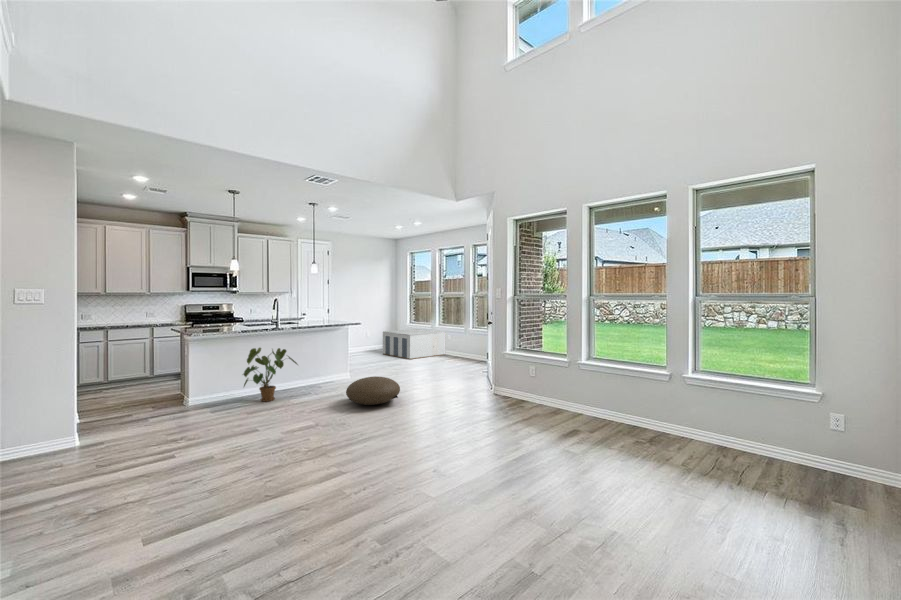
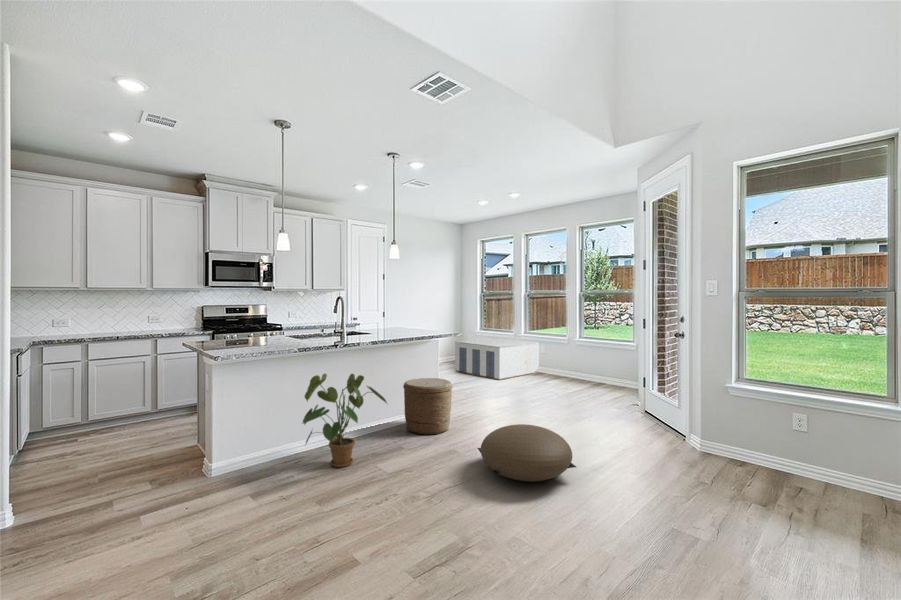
woven basket: none [317,353,350,388] -> present [403,378,453,435]

